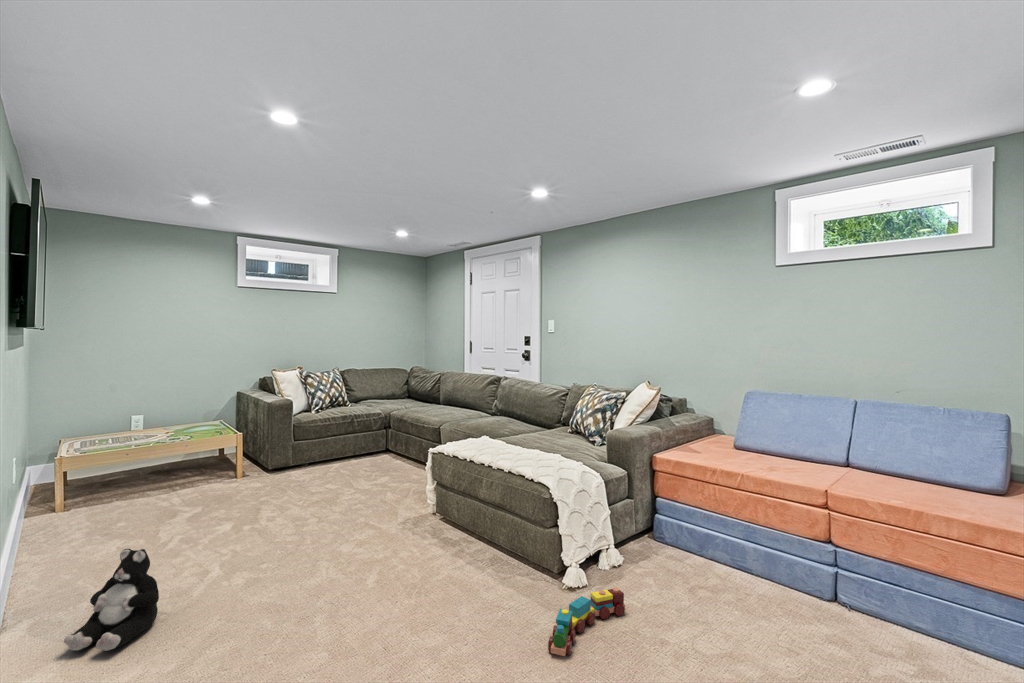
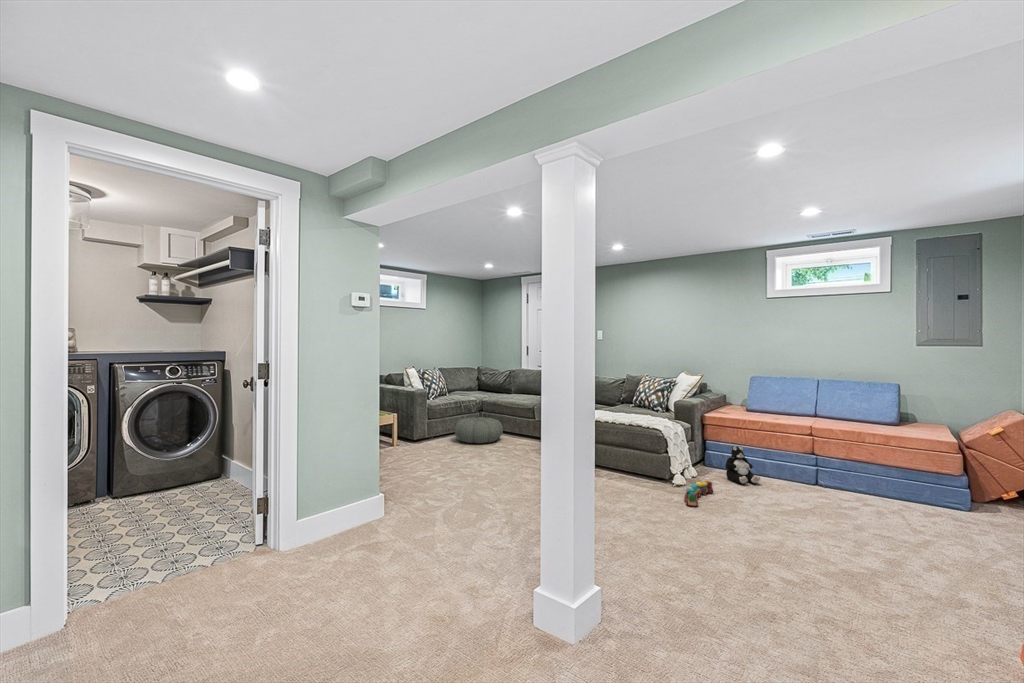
pouf: none [313,439,385,478] -> present [455,417,503,444]
plush toy: present [64,549,159,651] -> present [725,446,760,484]

